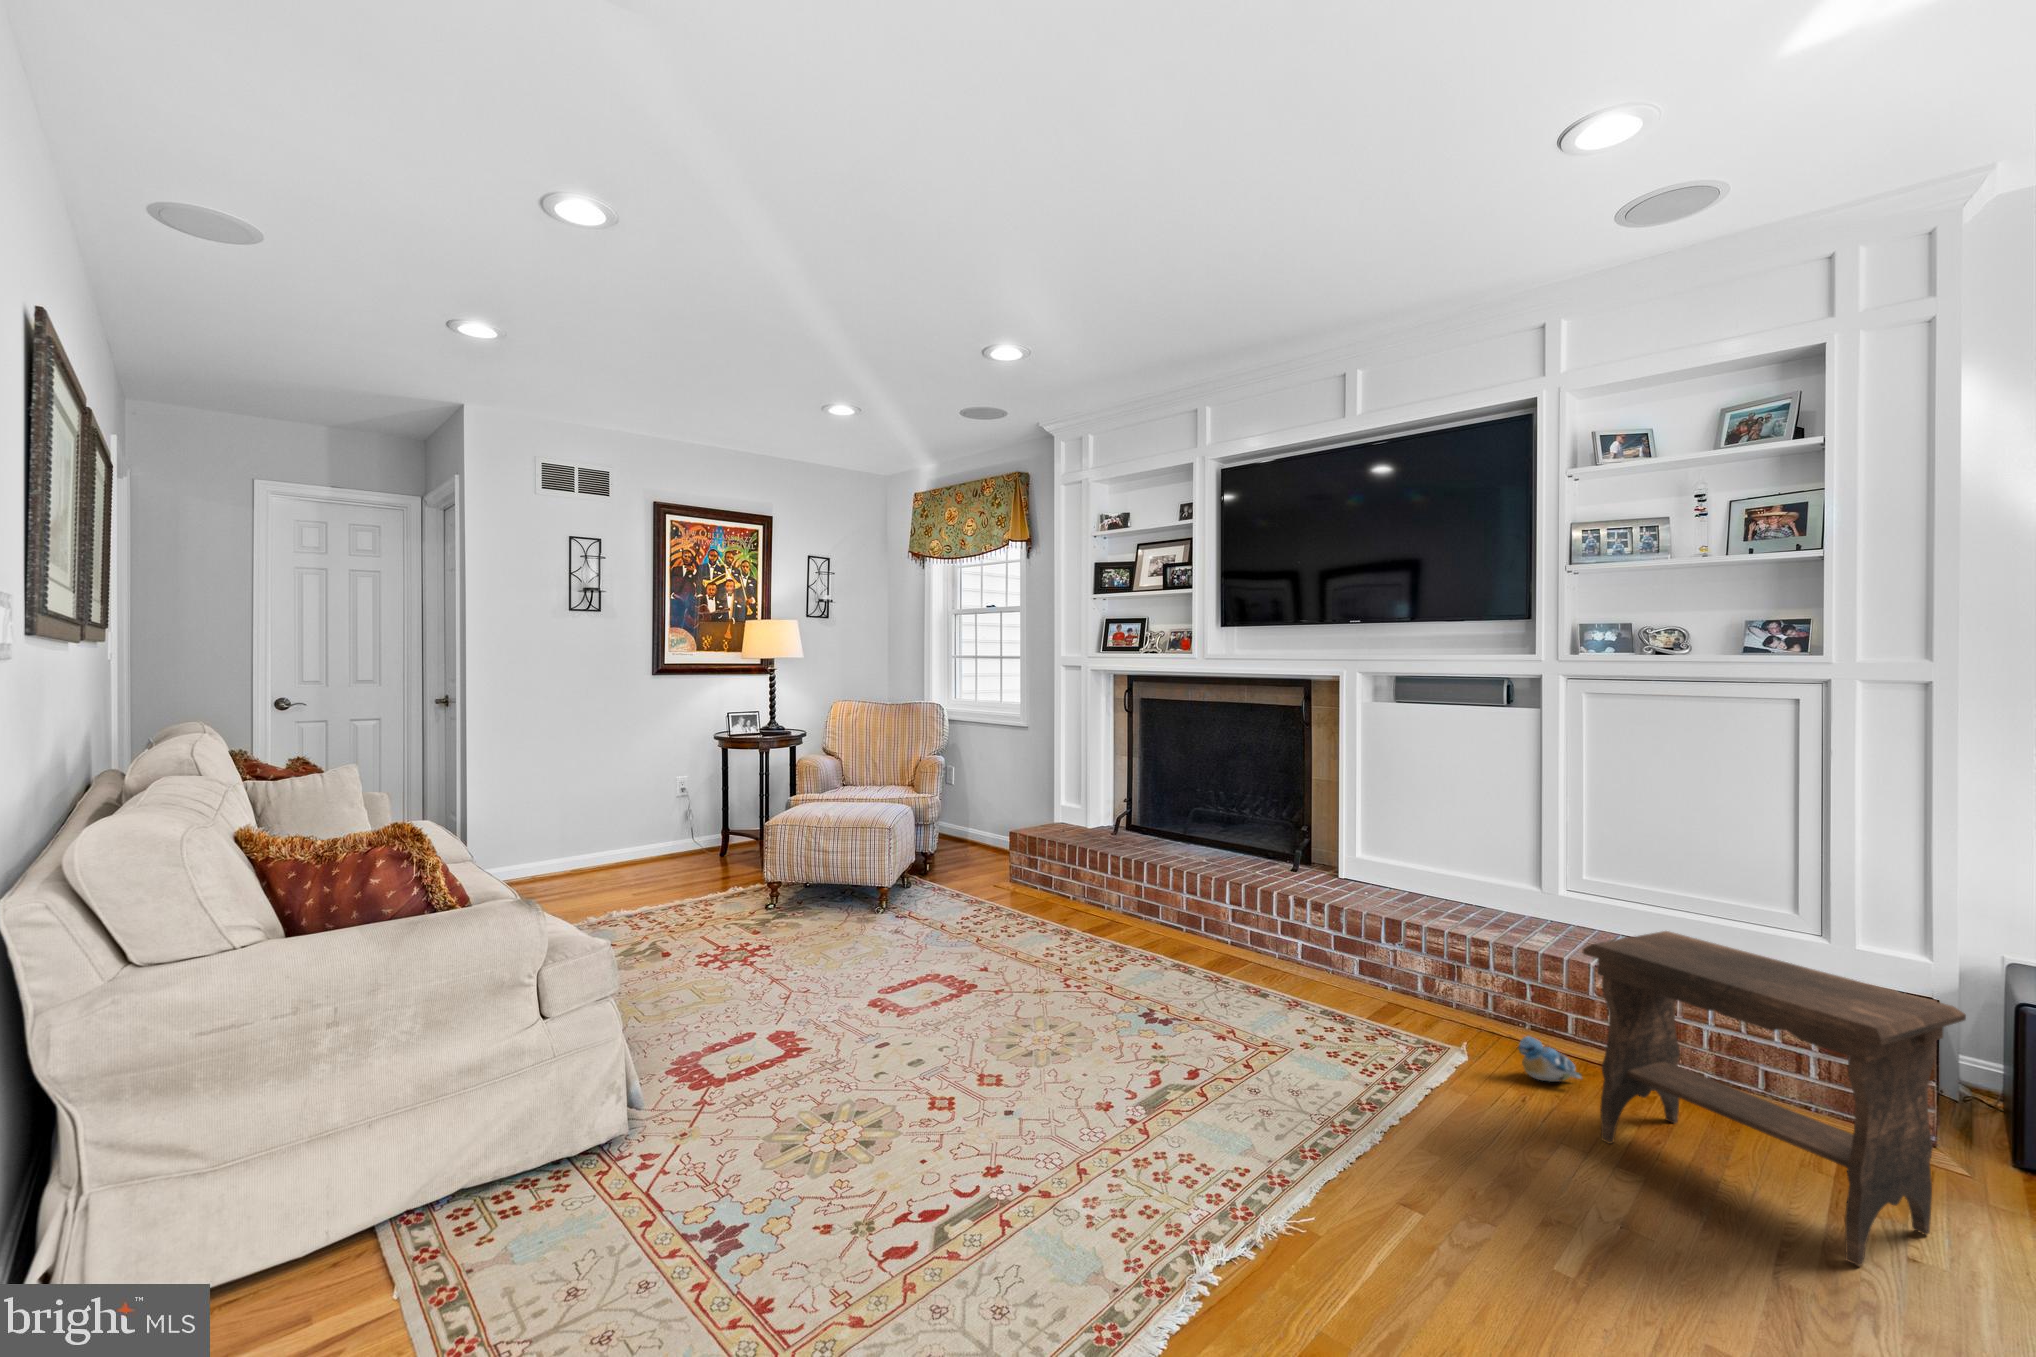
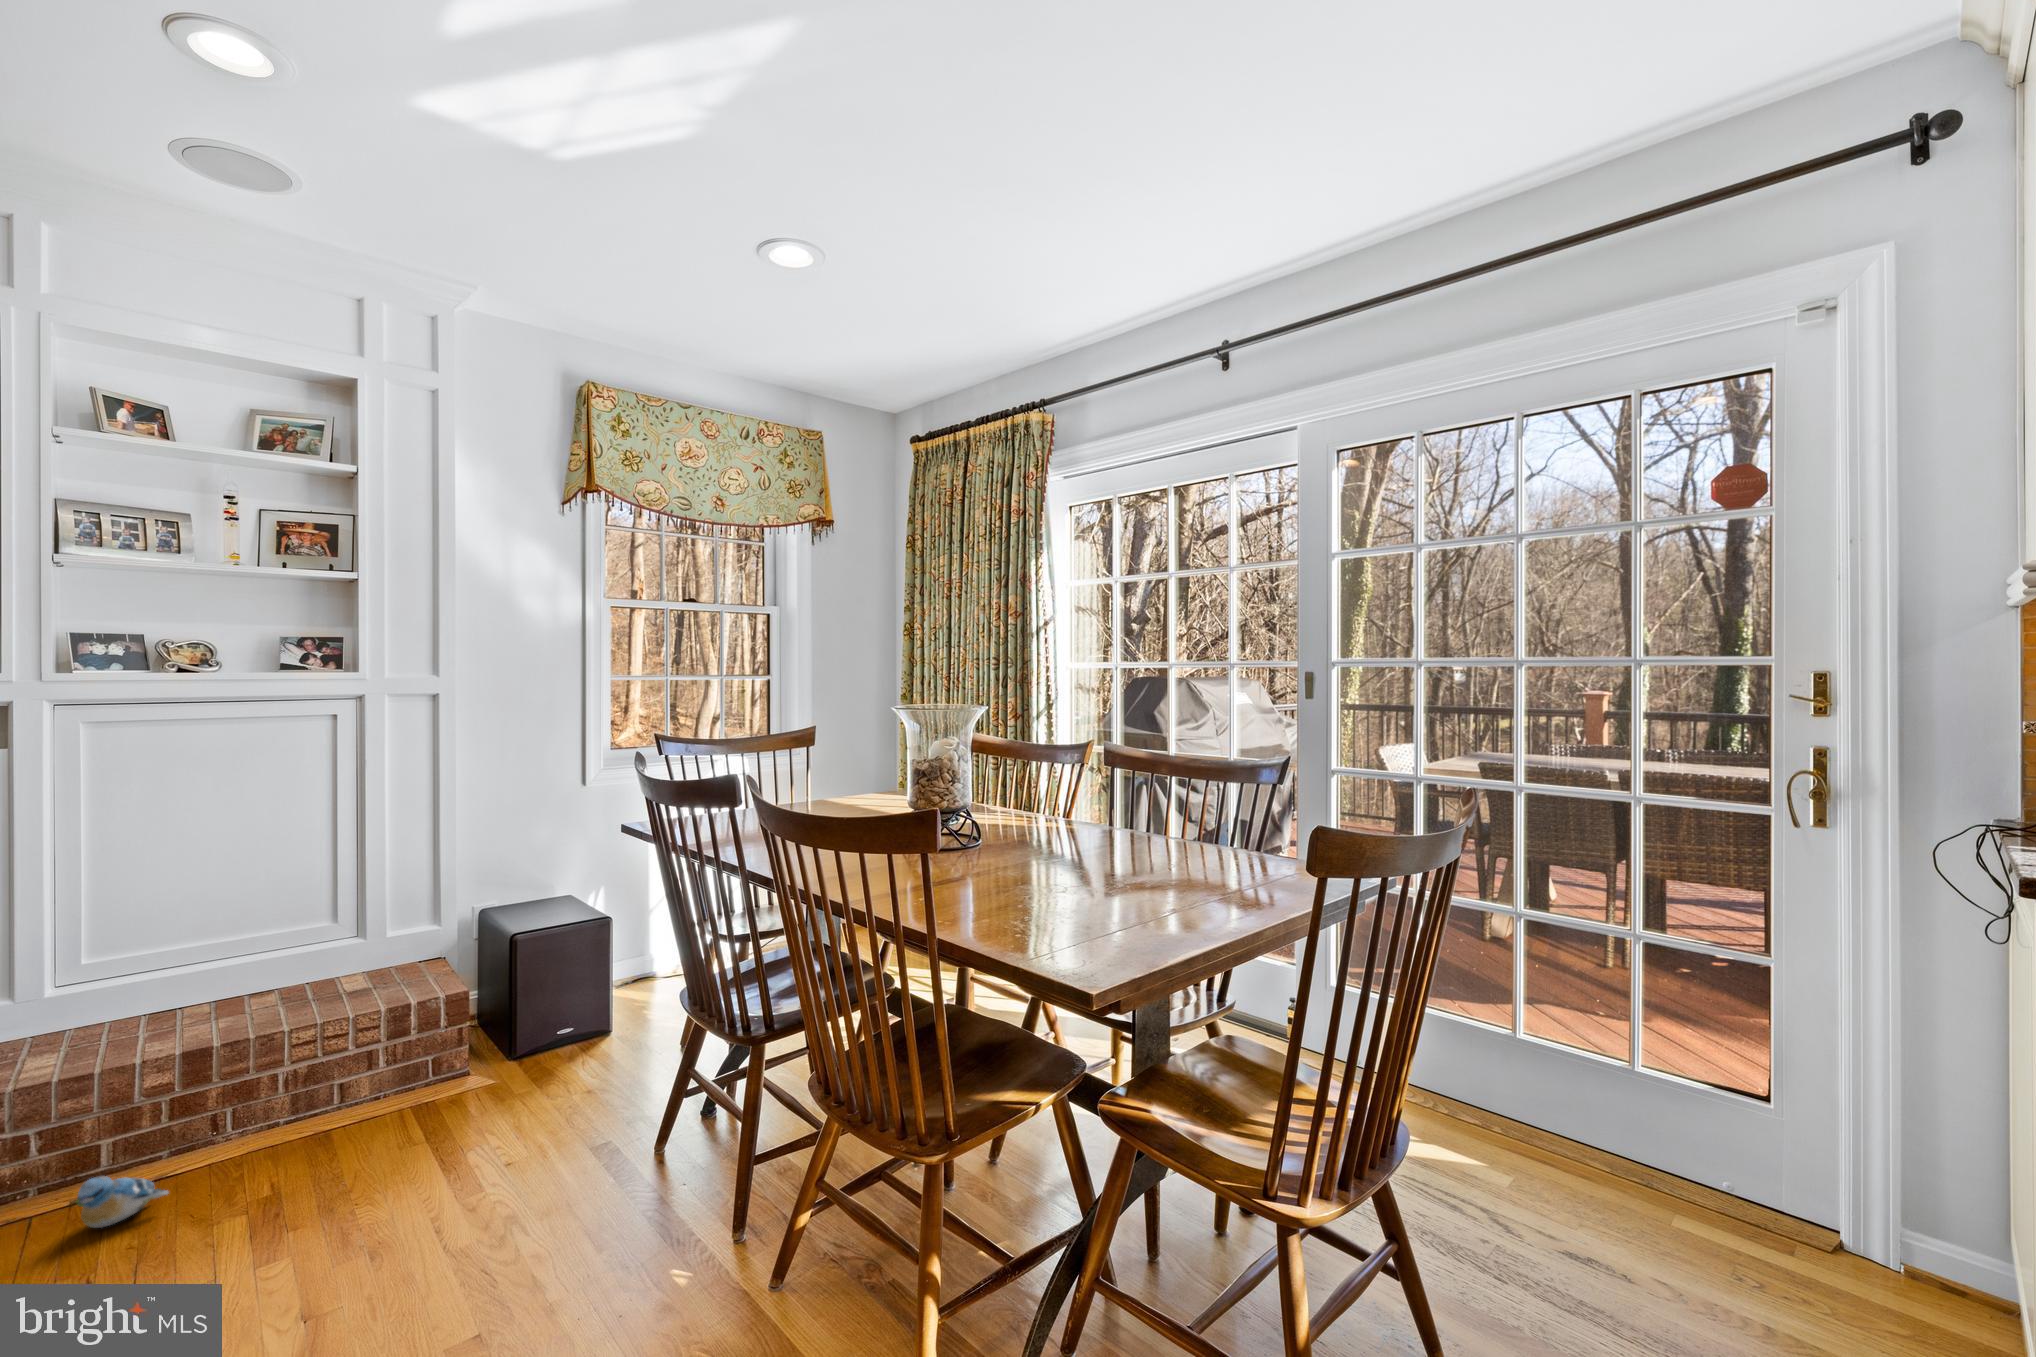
footstool: present [1583,931,1966,1266] -> none [208,964,538,1245]

